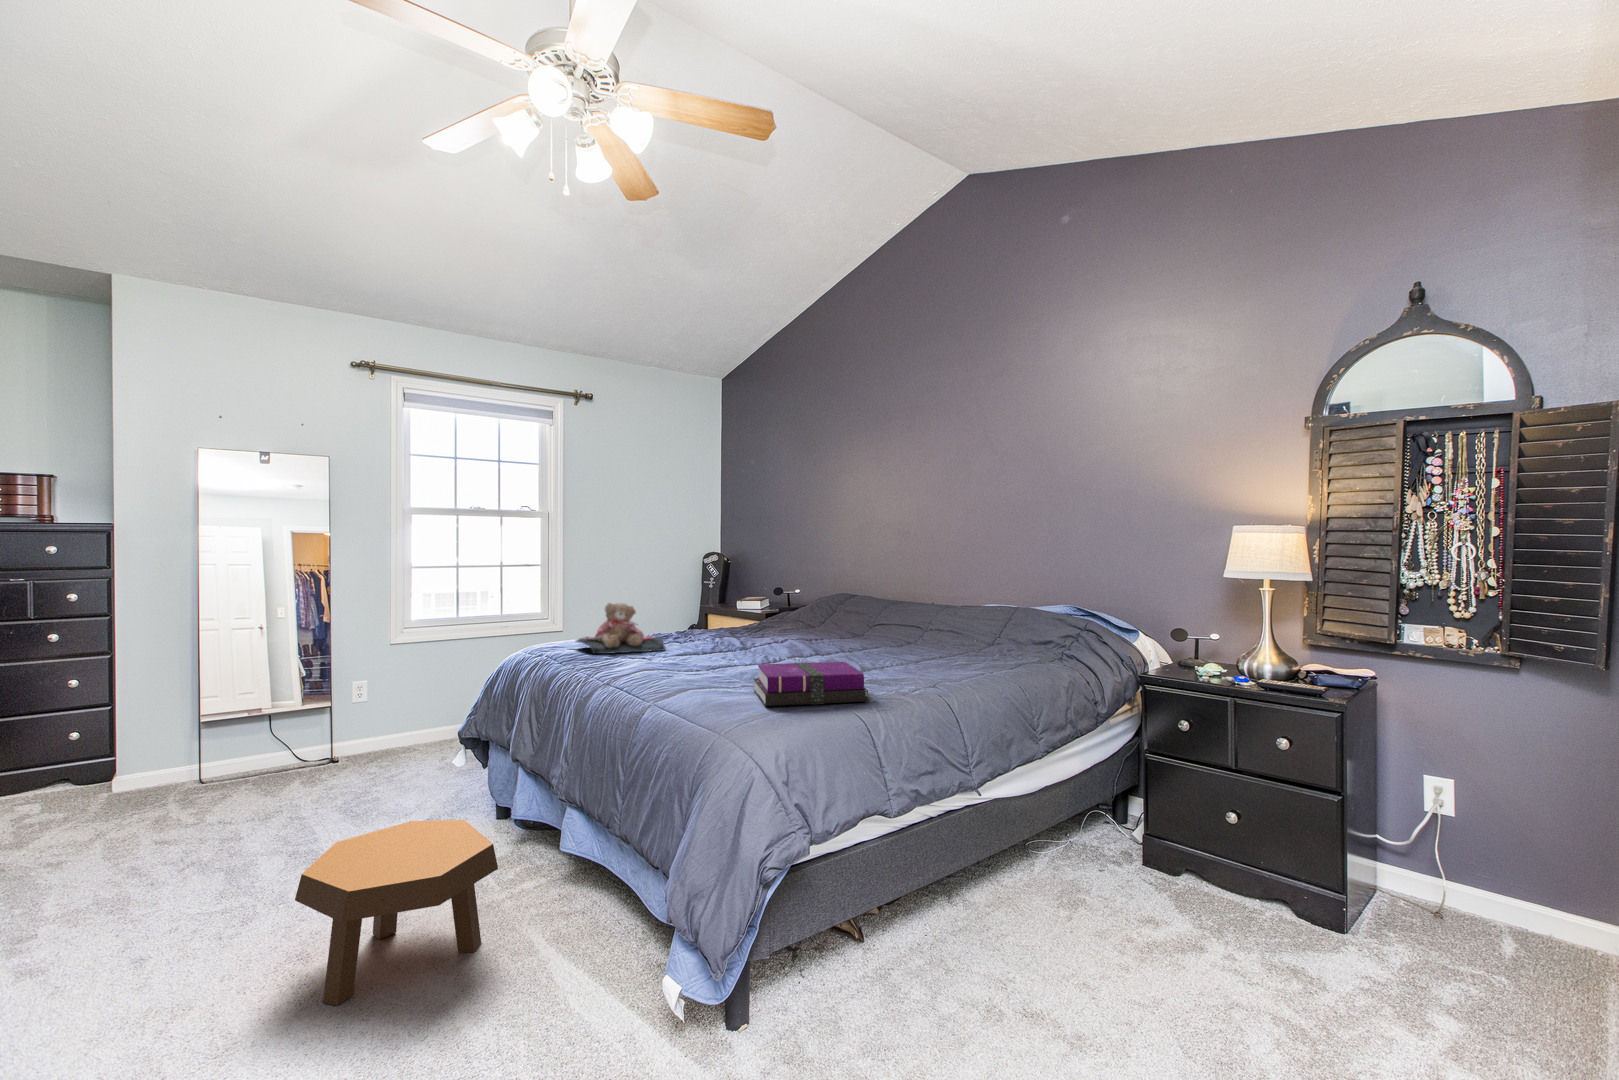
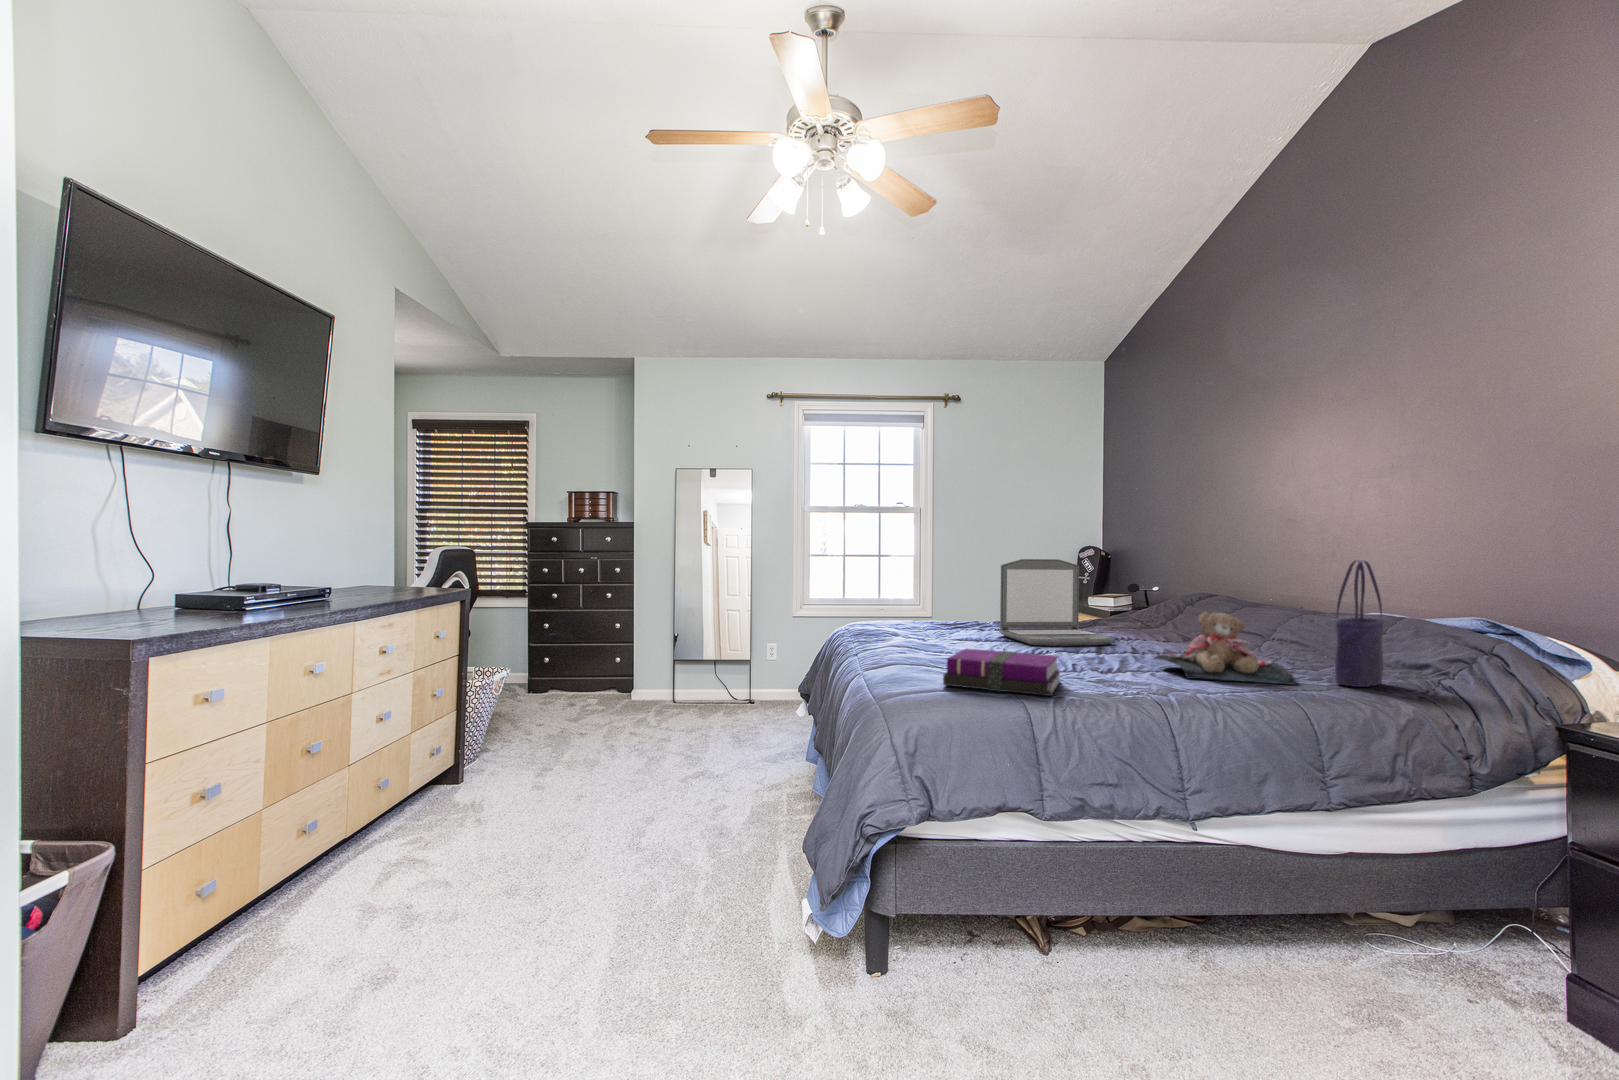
tote bag: none [1005,564,1027,660] -> present [1335,560,1383,687]
laptop: none [705,567,812,652] -> present [999,559,1114,646]
teddy bear: present [576,603,665,654] -> present [1155,612,1295,685]
footstool: present [295,820,498,1006] -> none [638,741,758,850]

